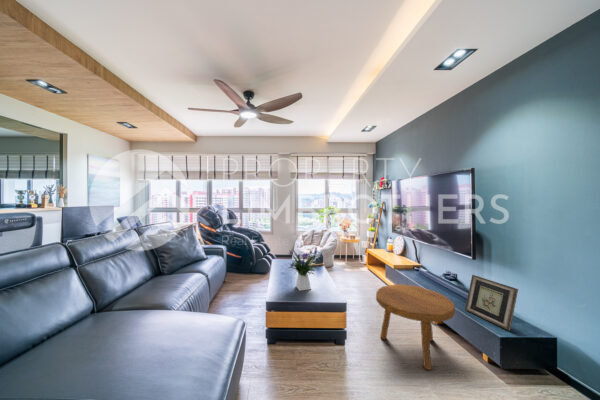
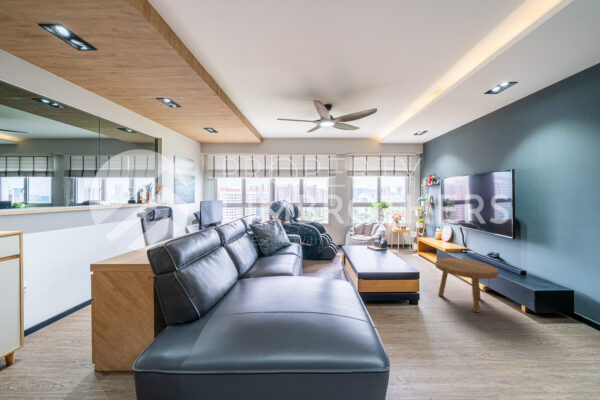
flower arrangement: present [289,250,318,291] -> none [361,231,391,261]
picture frame: present [465,275,518,331] -> none [507,250,549,287]

